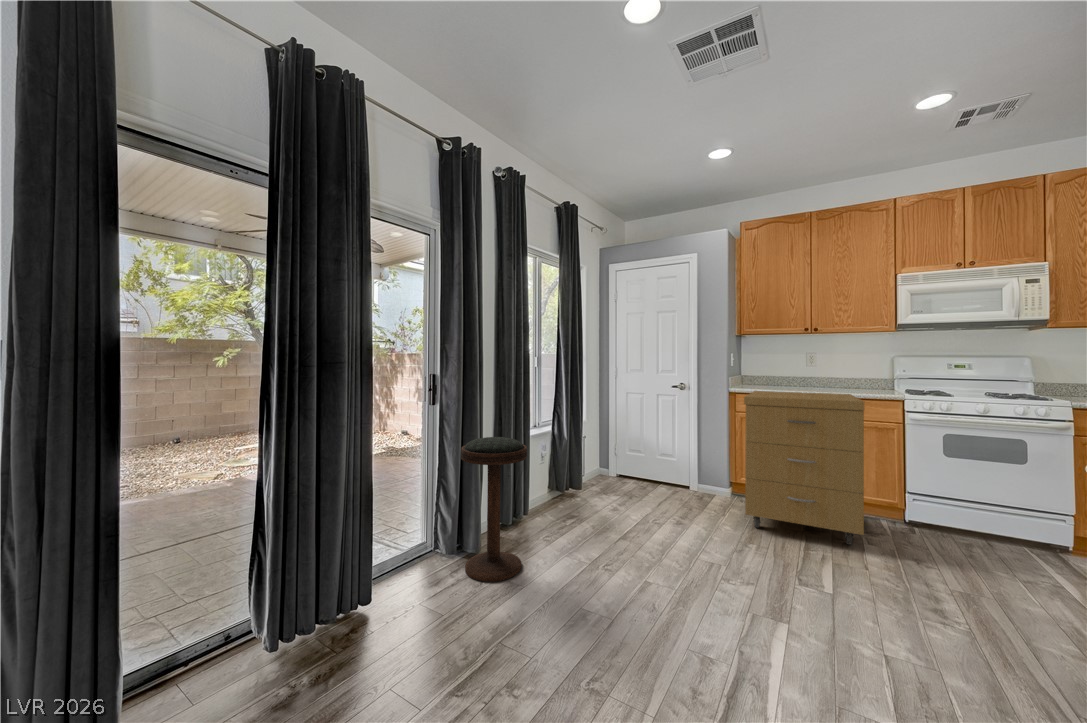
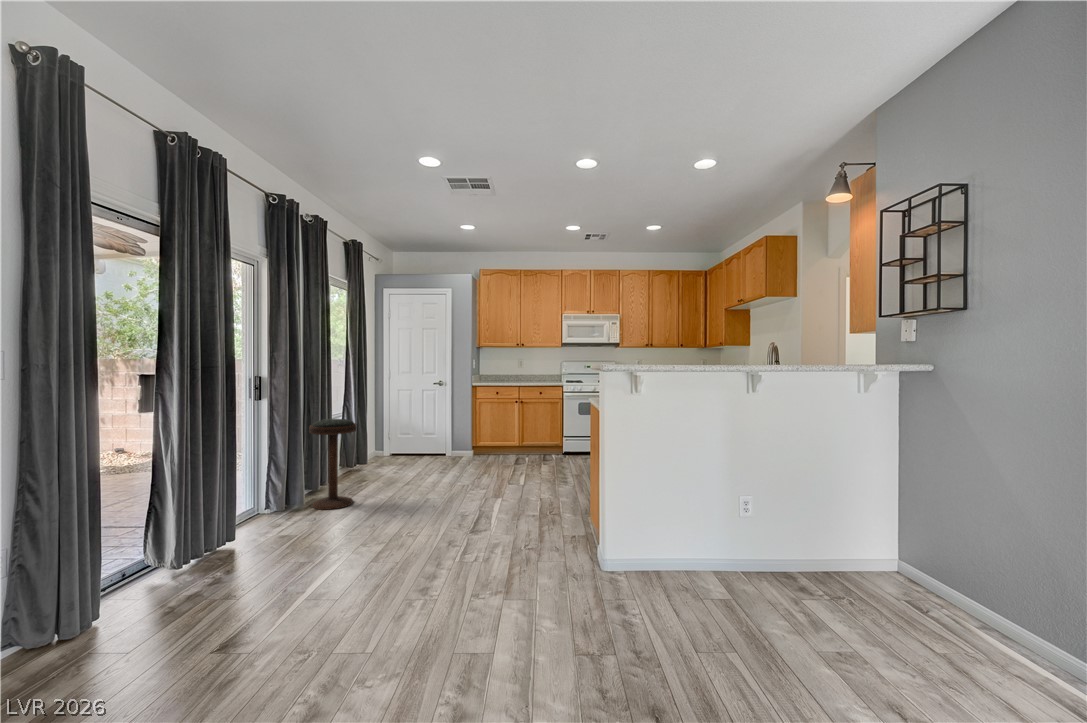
storage cabinet: present [744,391,864,545] -> none [482,384,540,467]

